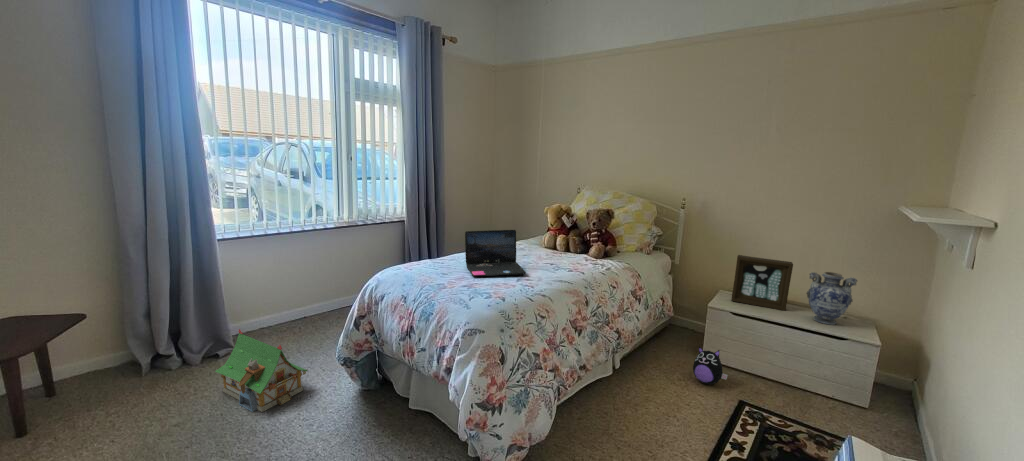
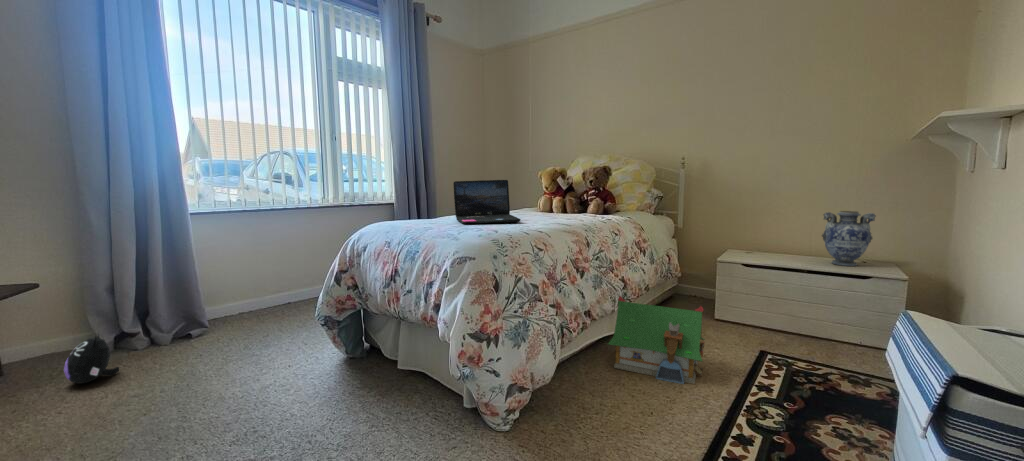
picture frame: present [731,255,793,311] -> none [741,206,805,259]
toy house: present [215,329,308,412] -> present [608,296,705,384]
plush toy: present [693,347,728,384] -> present [64,334,119,384]

